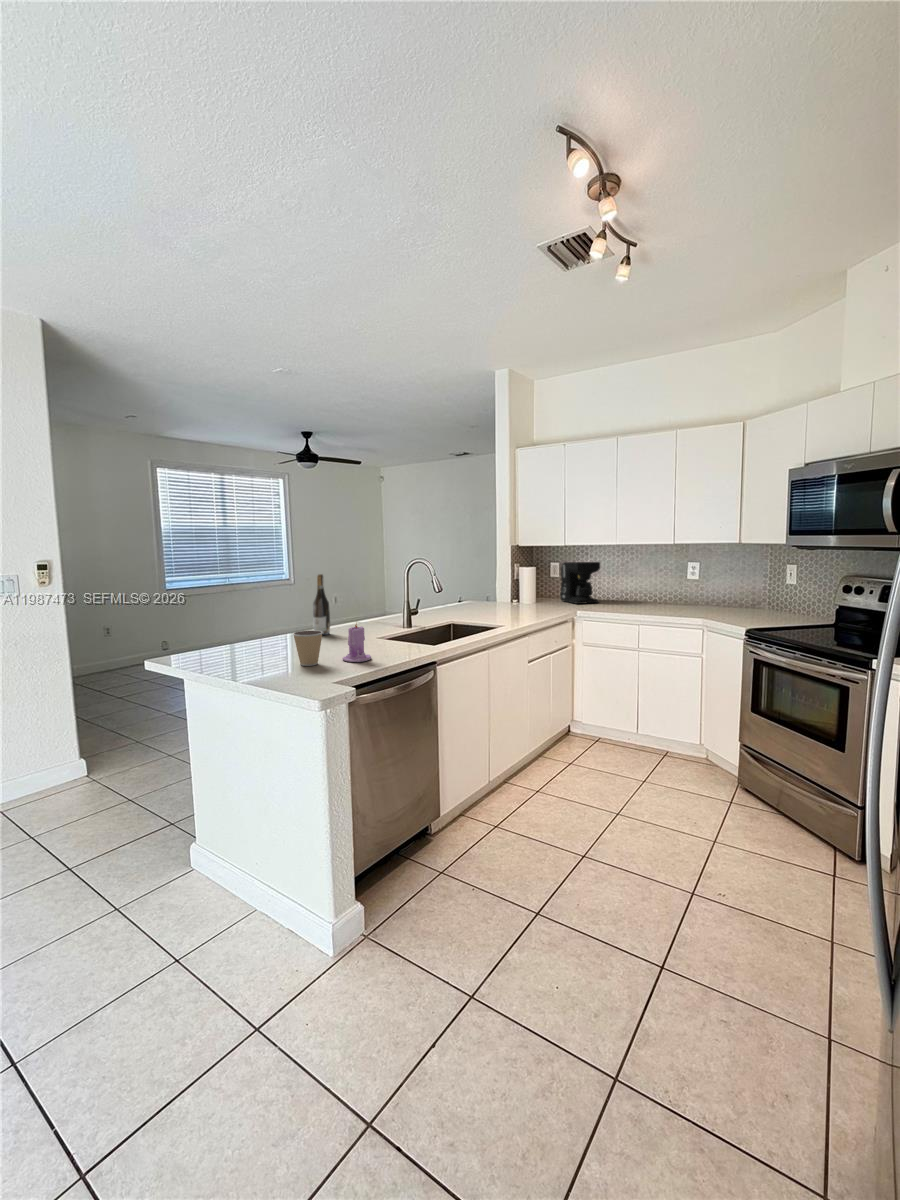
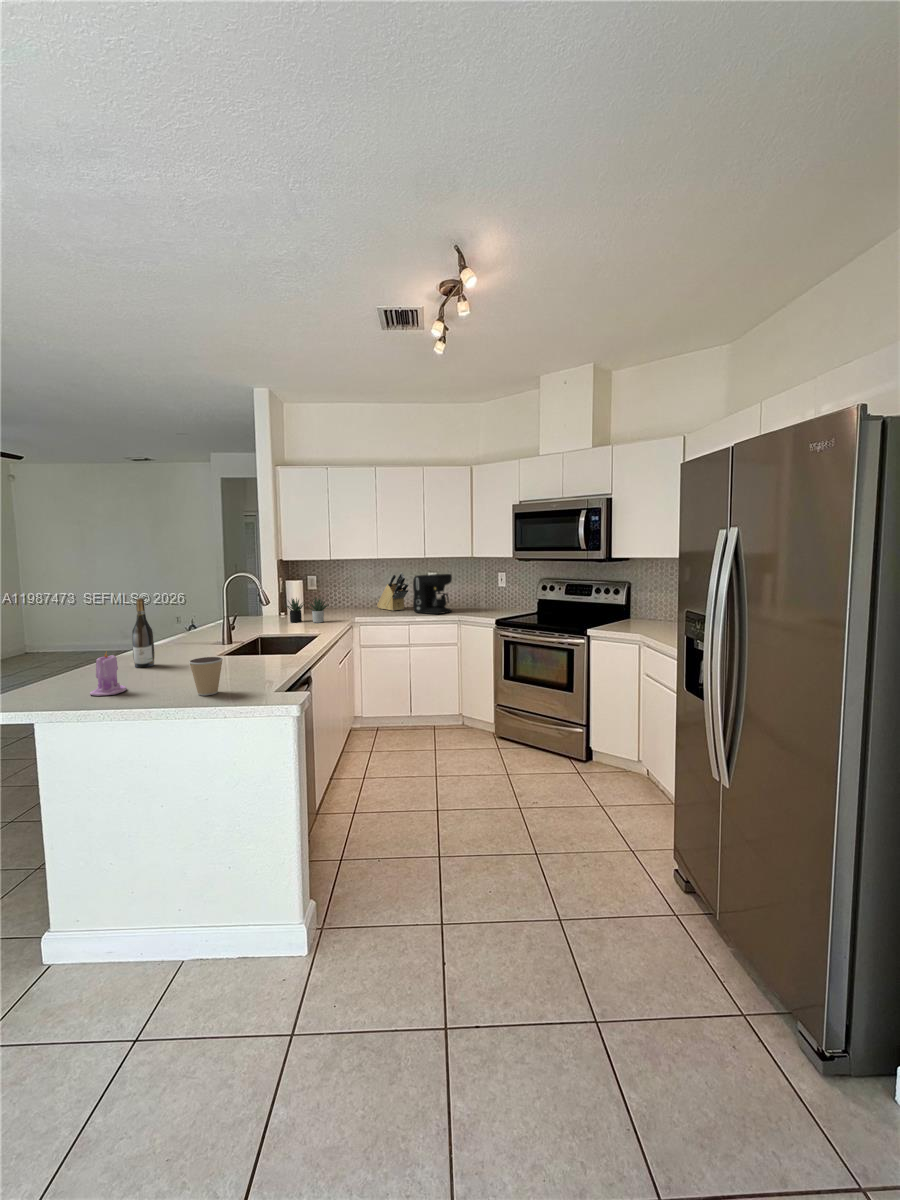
knife block: none [620,561,652,606] -> present [377,573,408,611]
coffee maker: present [560,562,600,604] -> present [413,574,452,614]
succulent plant: none [503,582,546,612] -> present [286,597,328,623]
candle: present [342,624,371,662] -> present [90,651,126,696]

